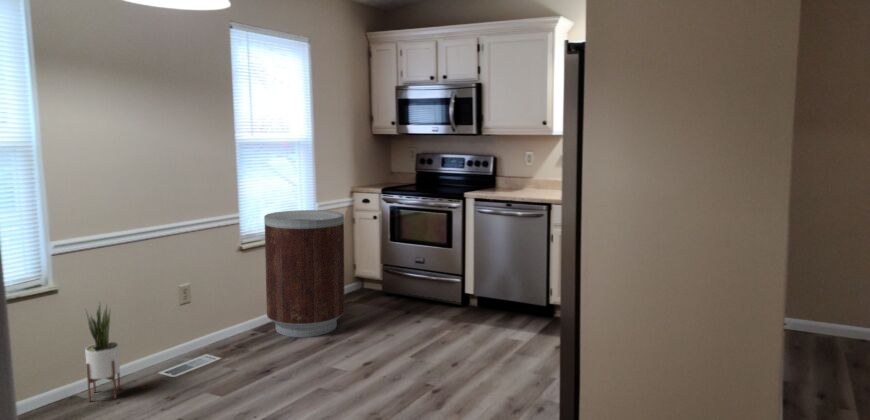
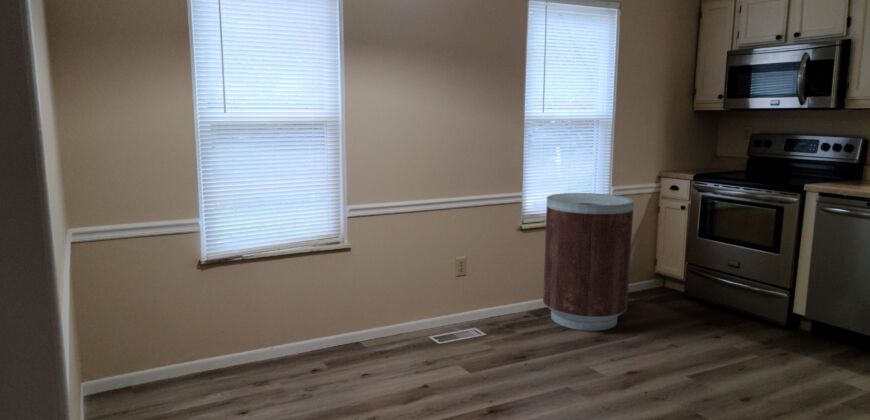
potted plant: present [85,303,120,402] -> none [366,262,394,352]

